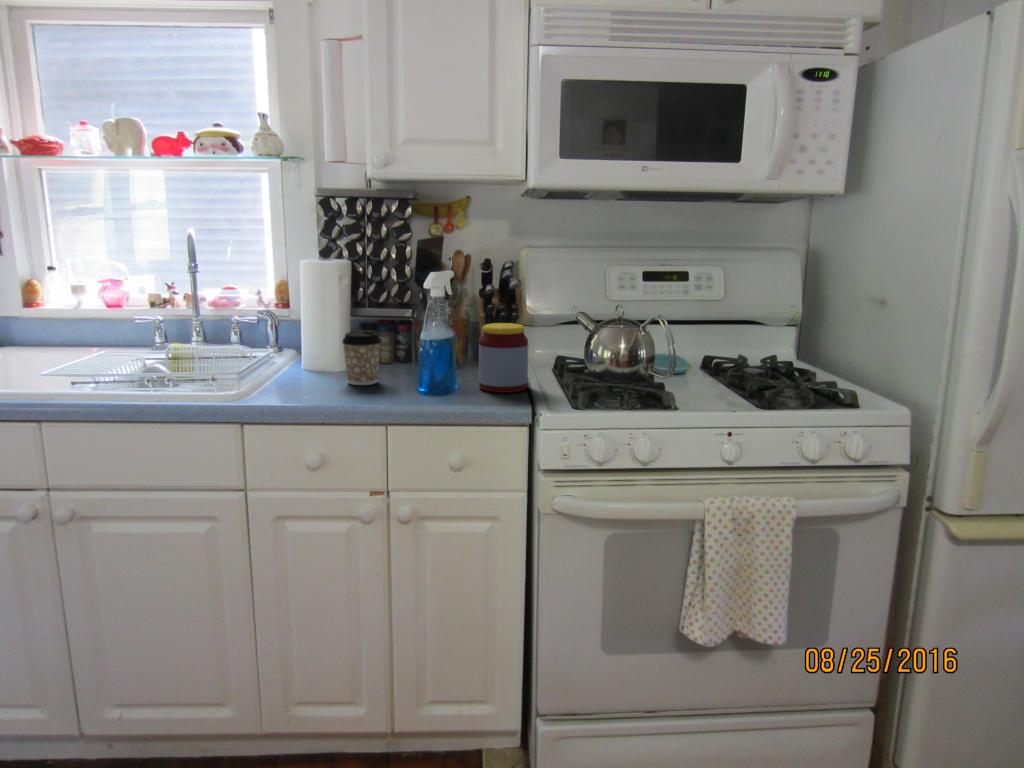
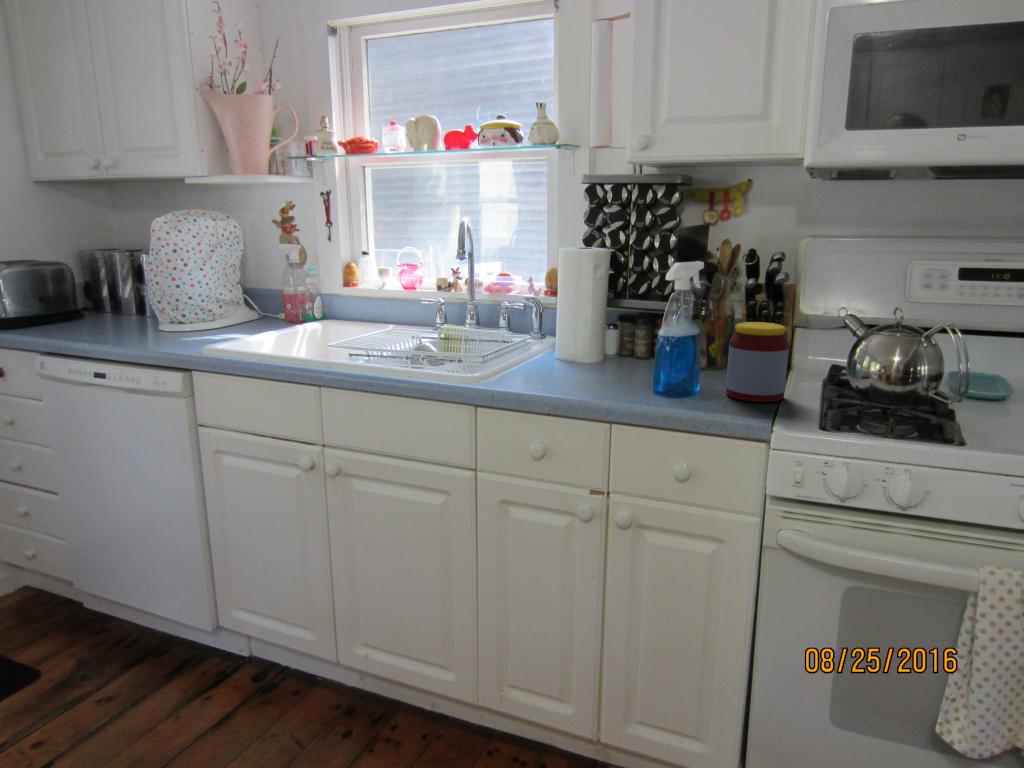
coffee cup: present [342,331,381,385] -> none [586,323,626,379]

